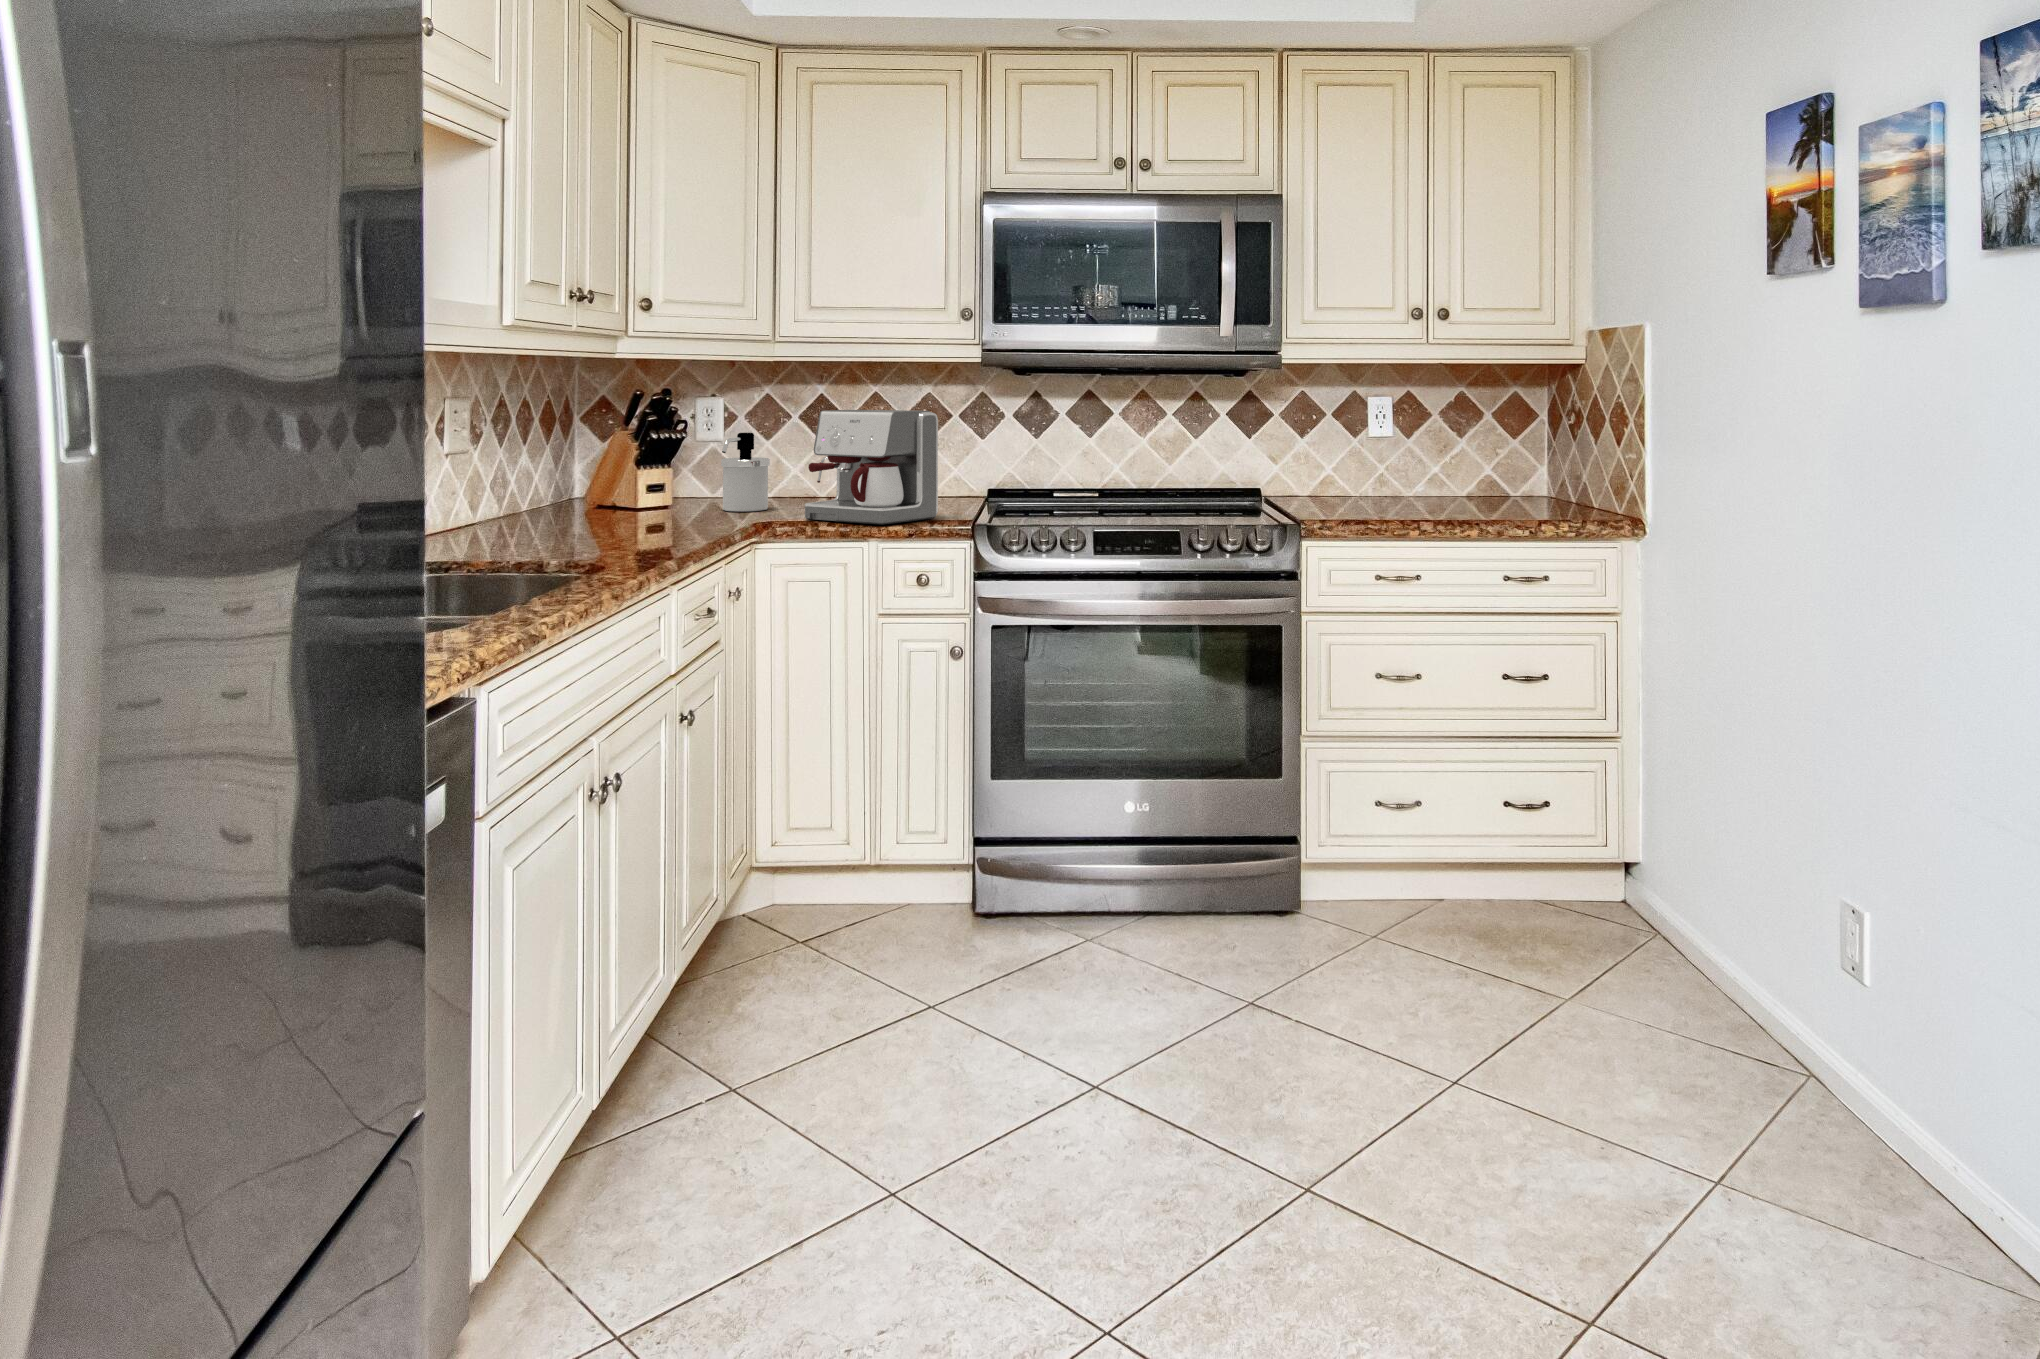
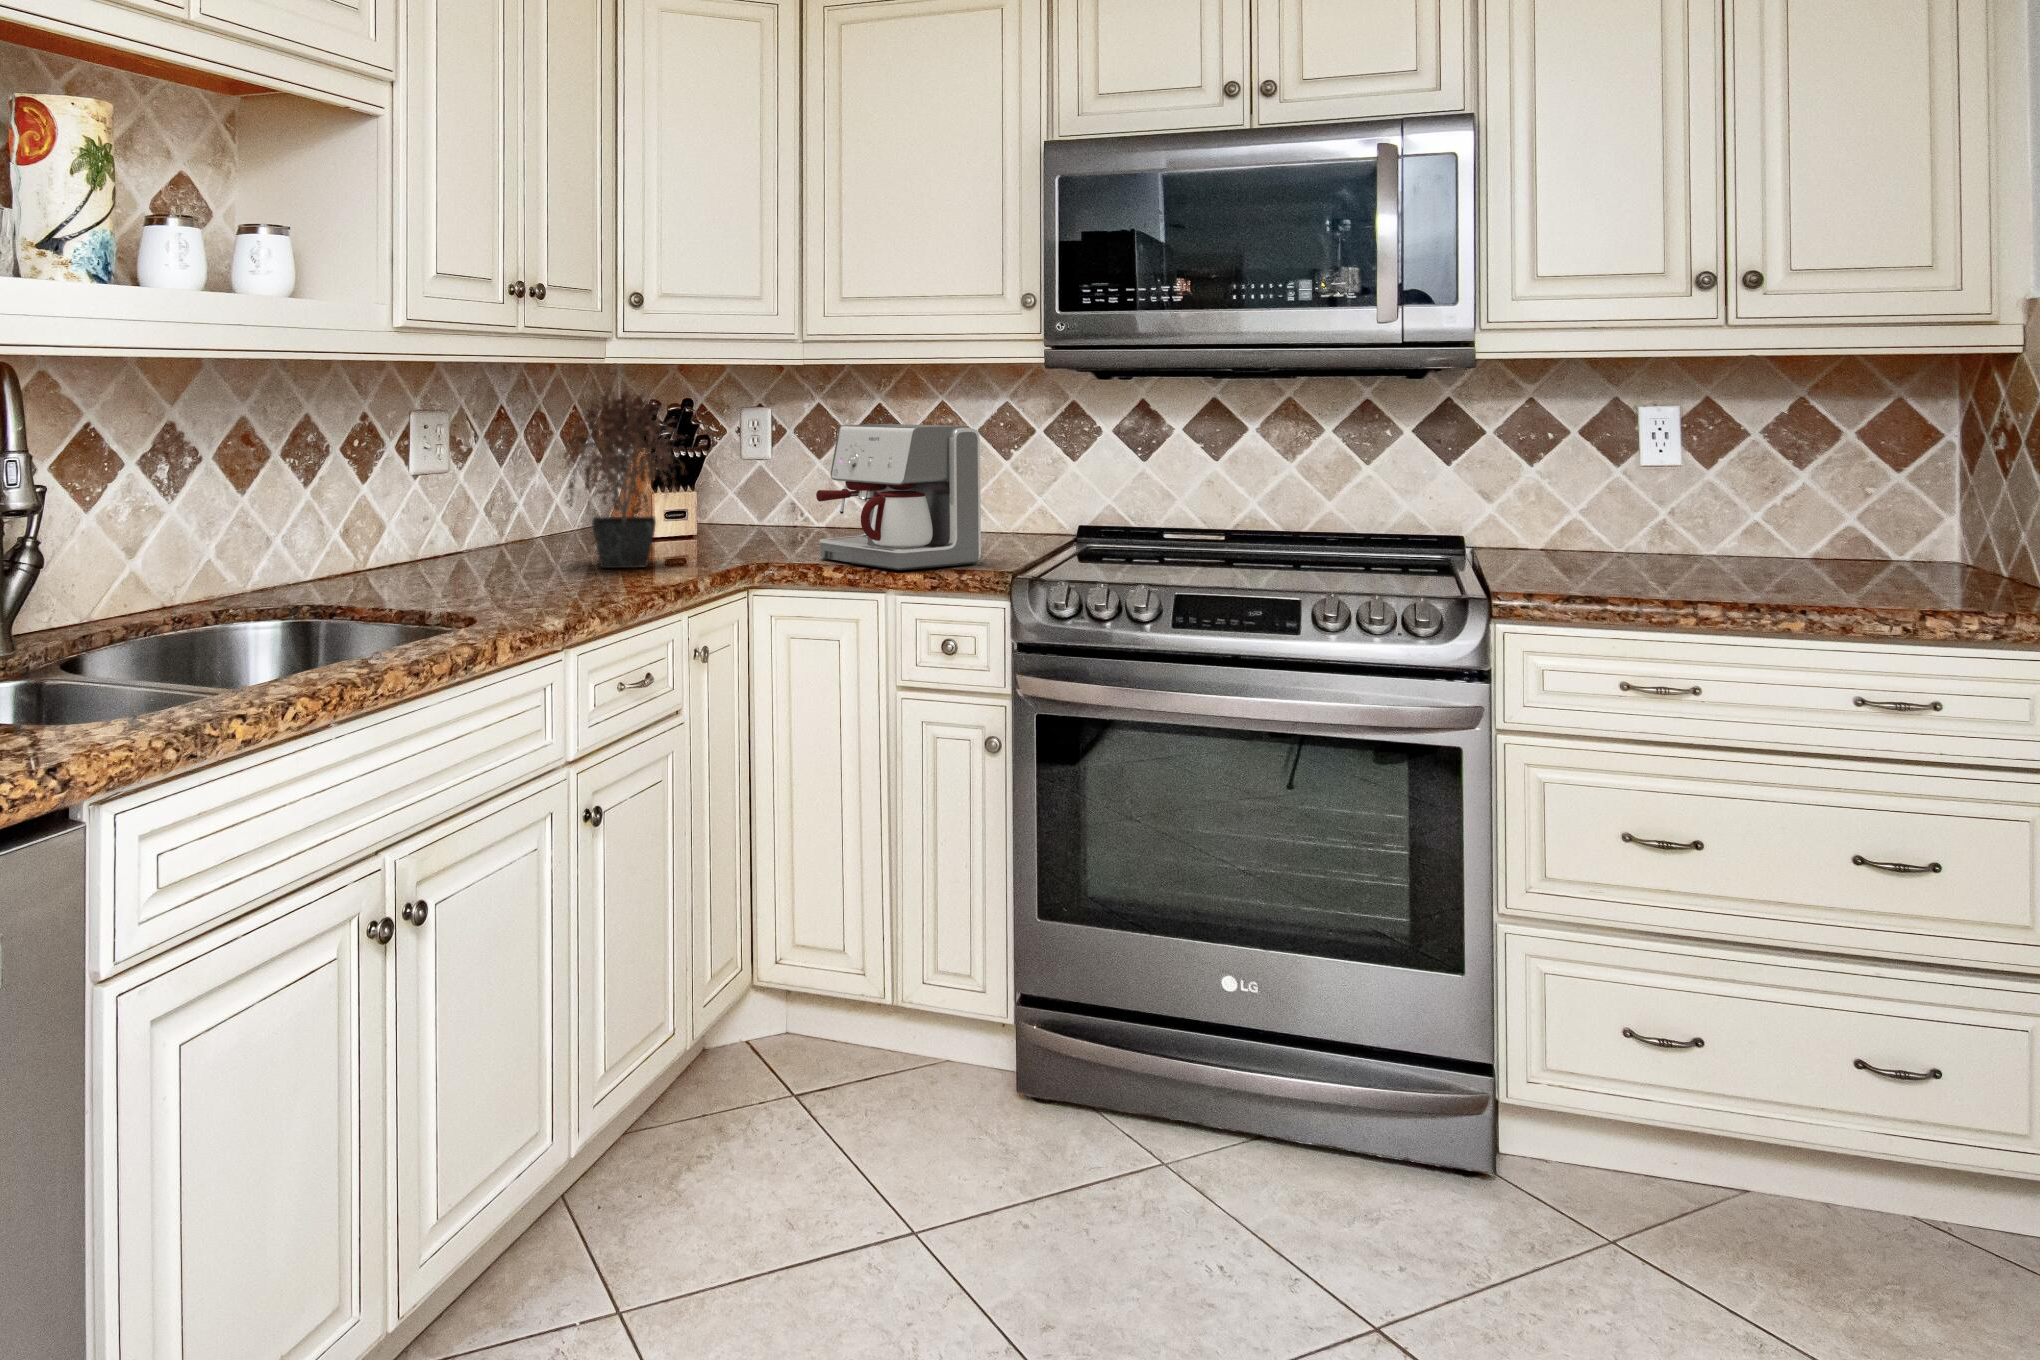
potted plant: none [584,377,703,532] -> present [564,388,685,568]
soap dispenser: present [721,433,770,511] -> none [735,451,799,545]

